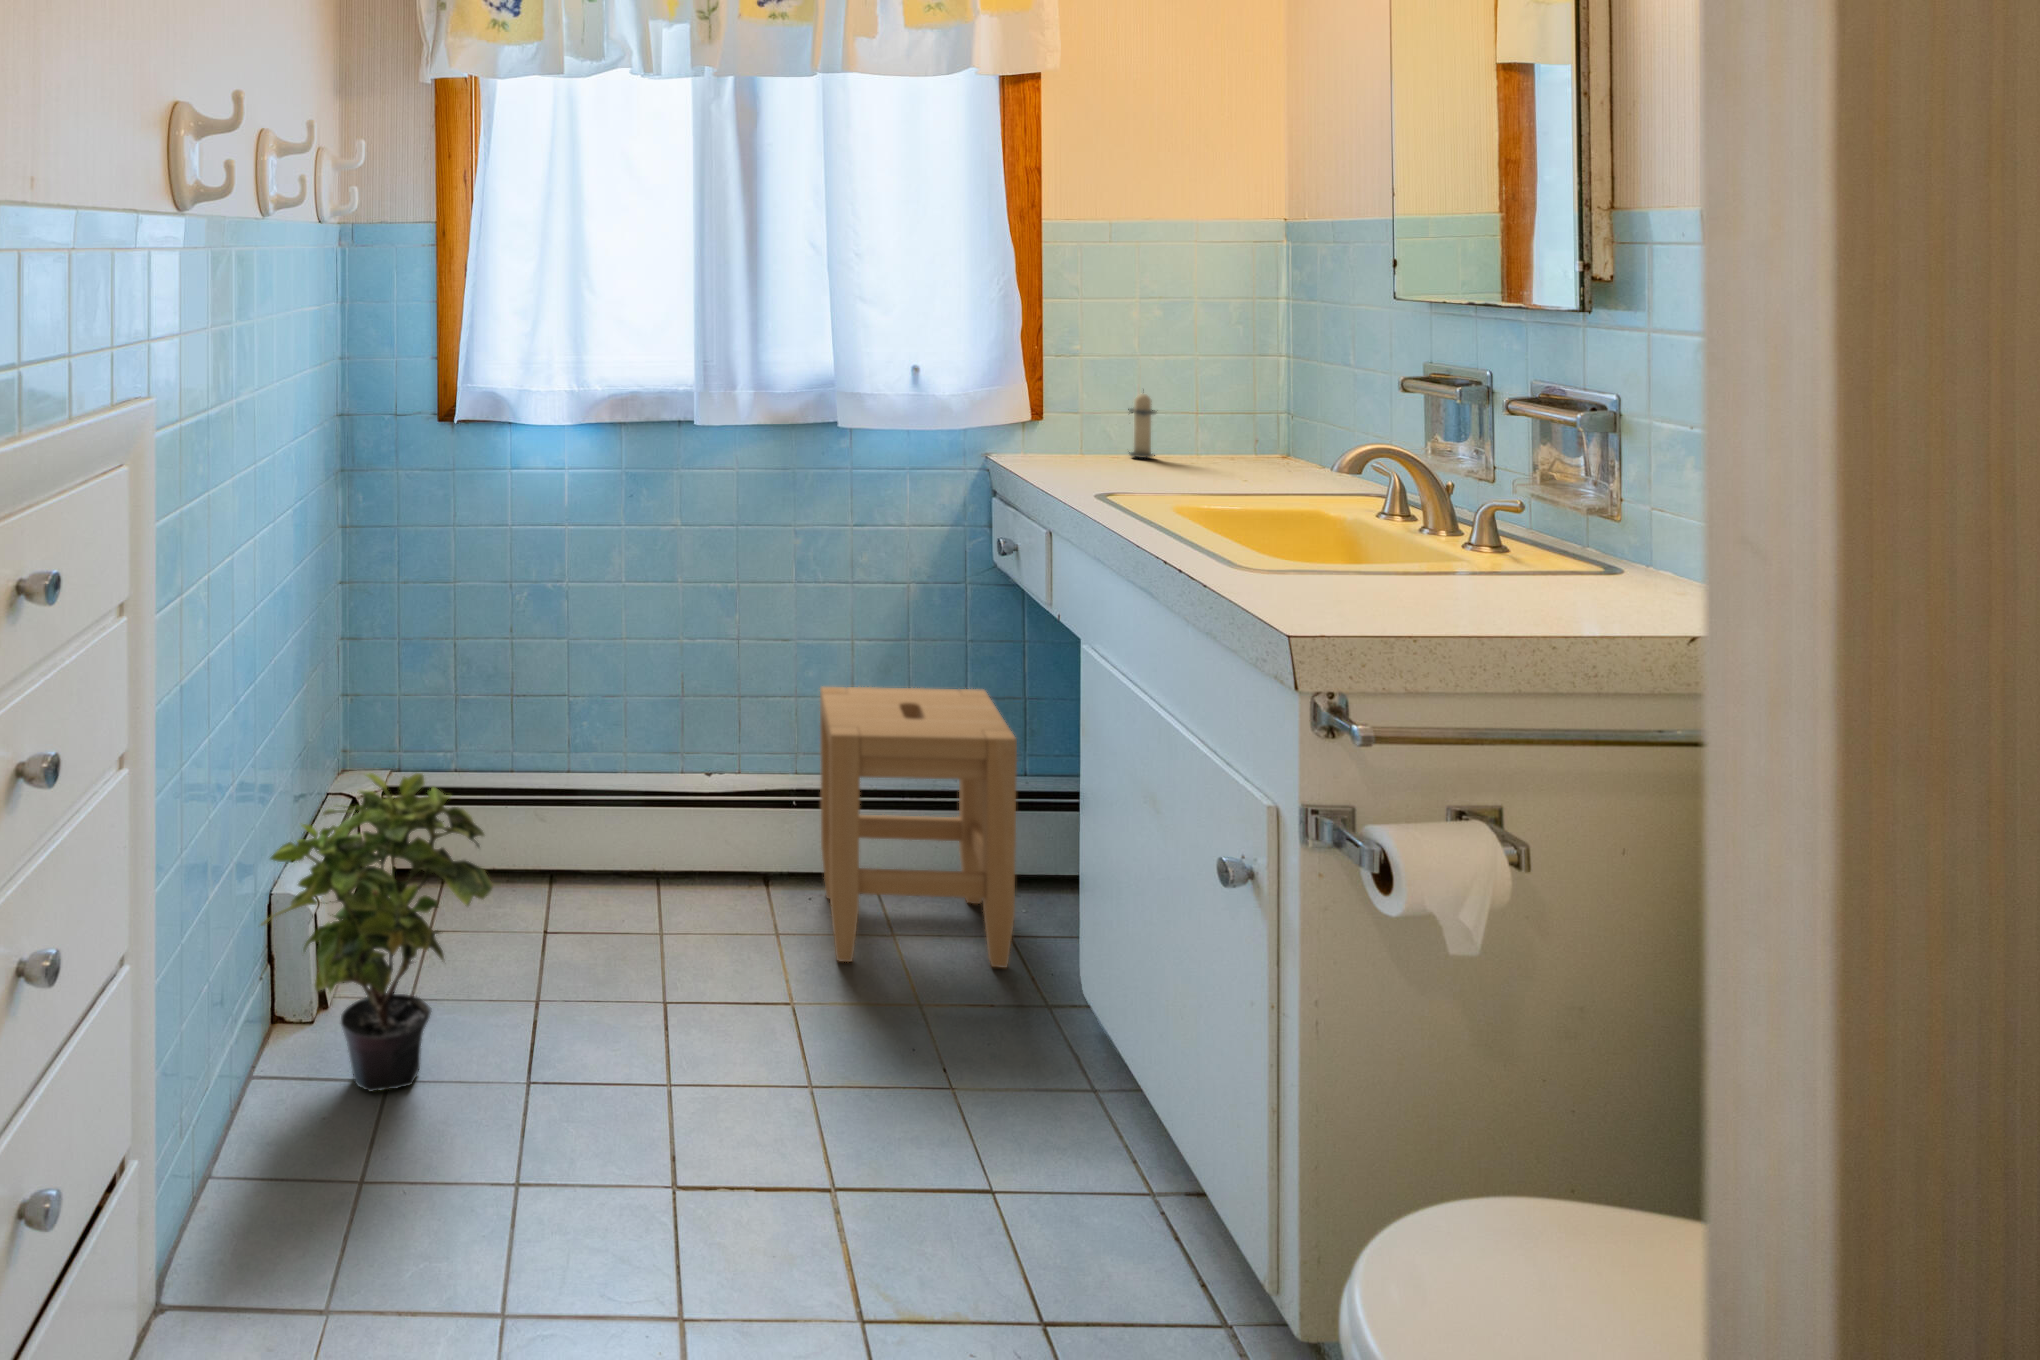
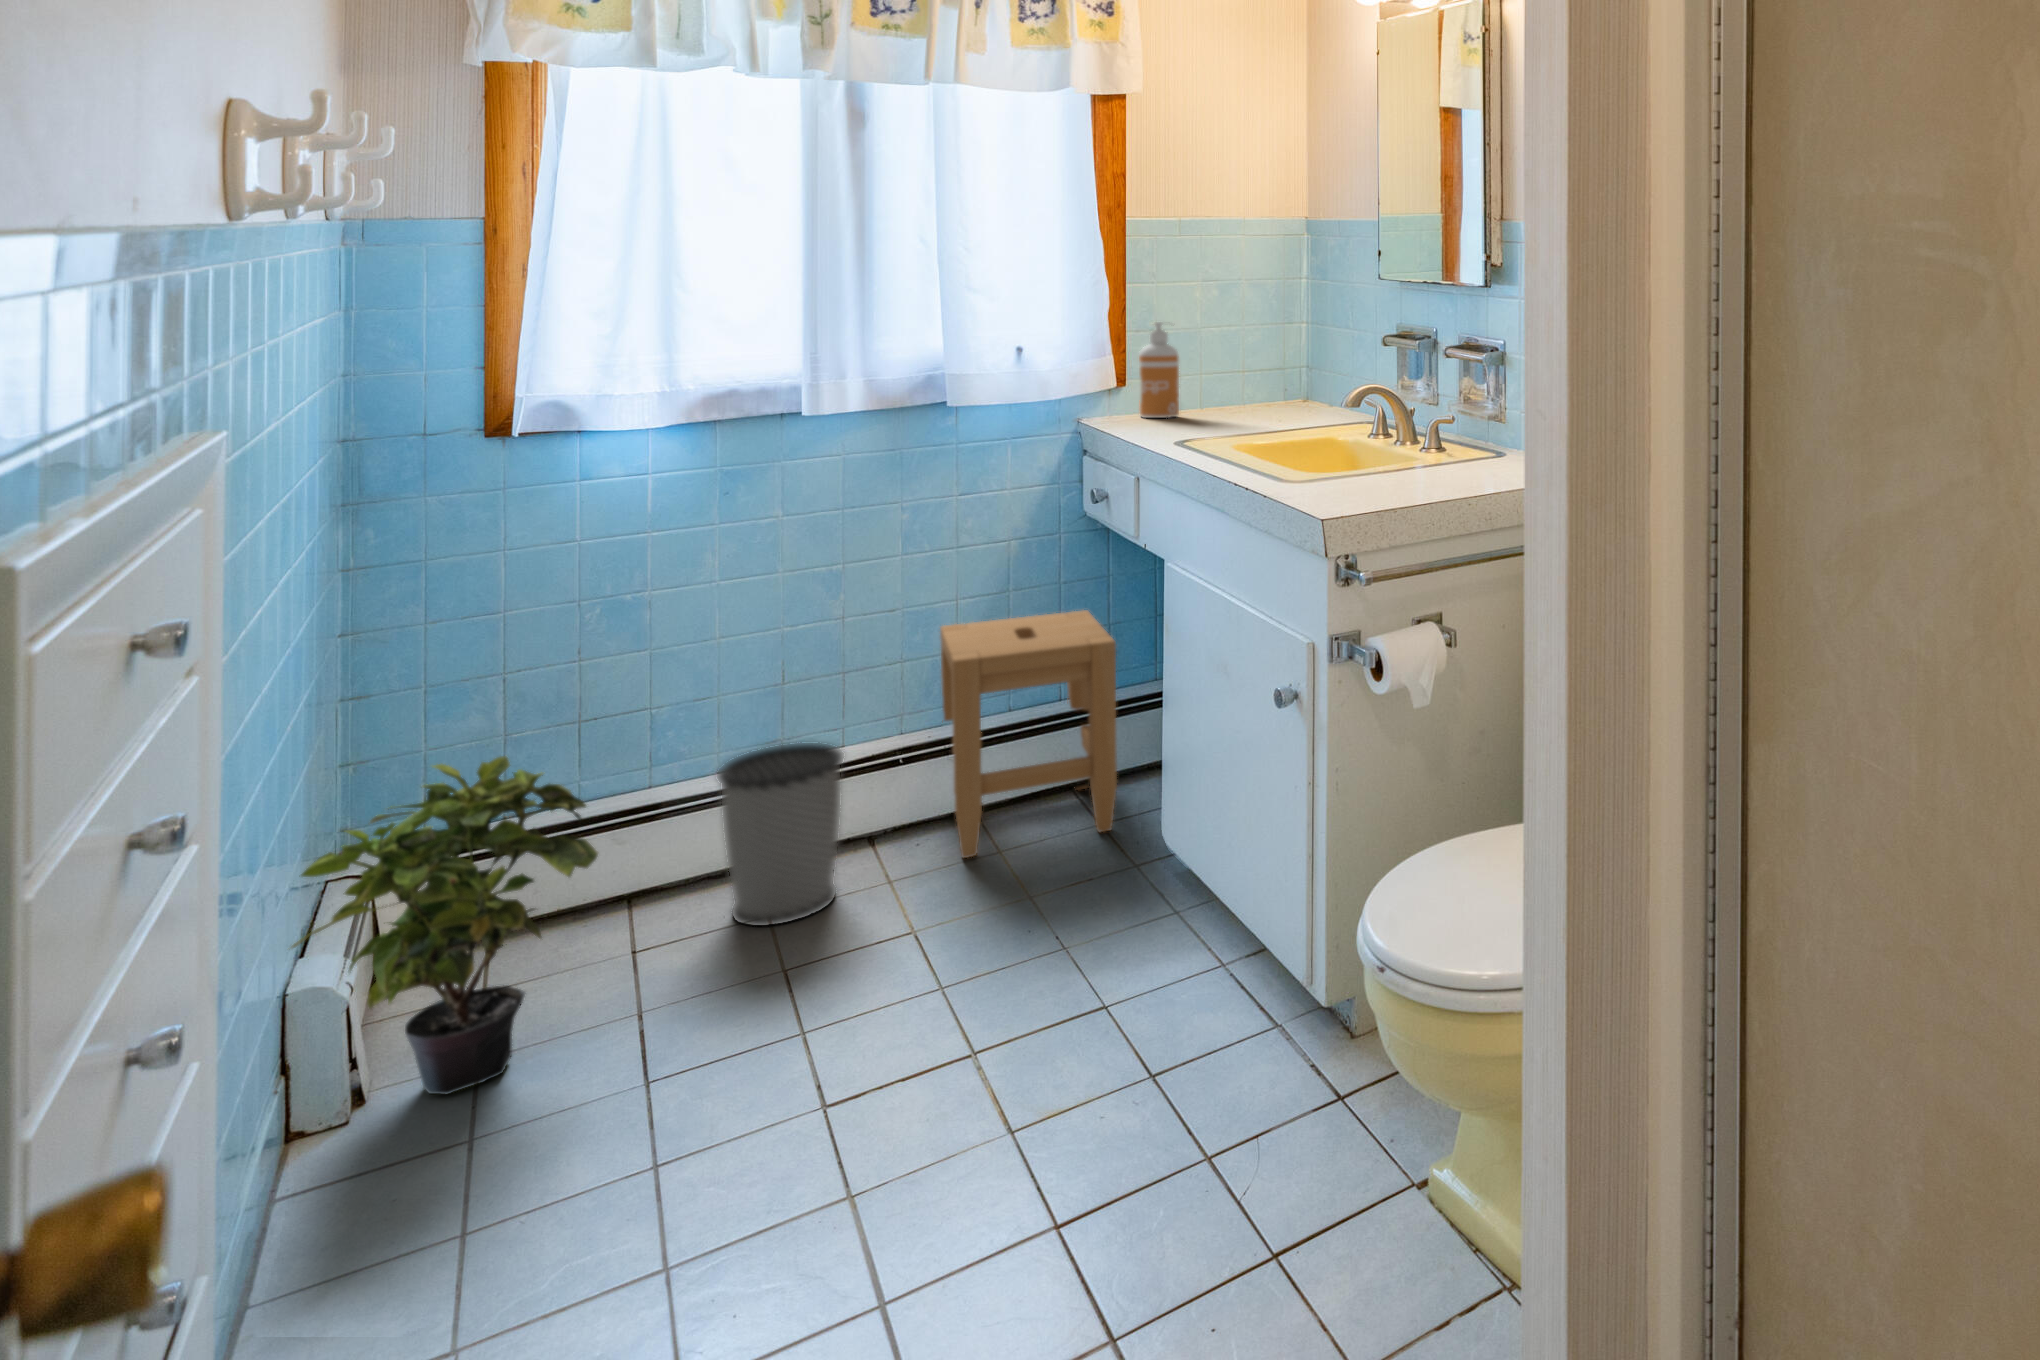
soap dispenser: none [1053,343,1104,464] -> present [1139,322,1179,418]
candle: present [1128,390,1157,458] -> none [1195,358,1222,413]
wastebasket: none [599,797,718,992] -> present [718,743,844,926]

